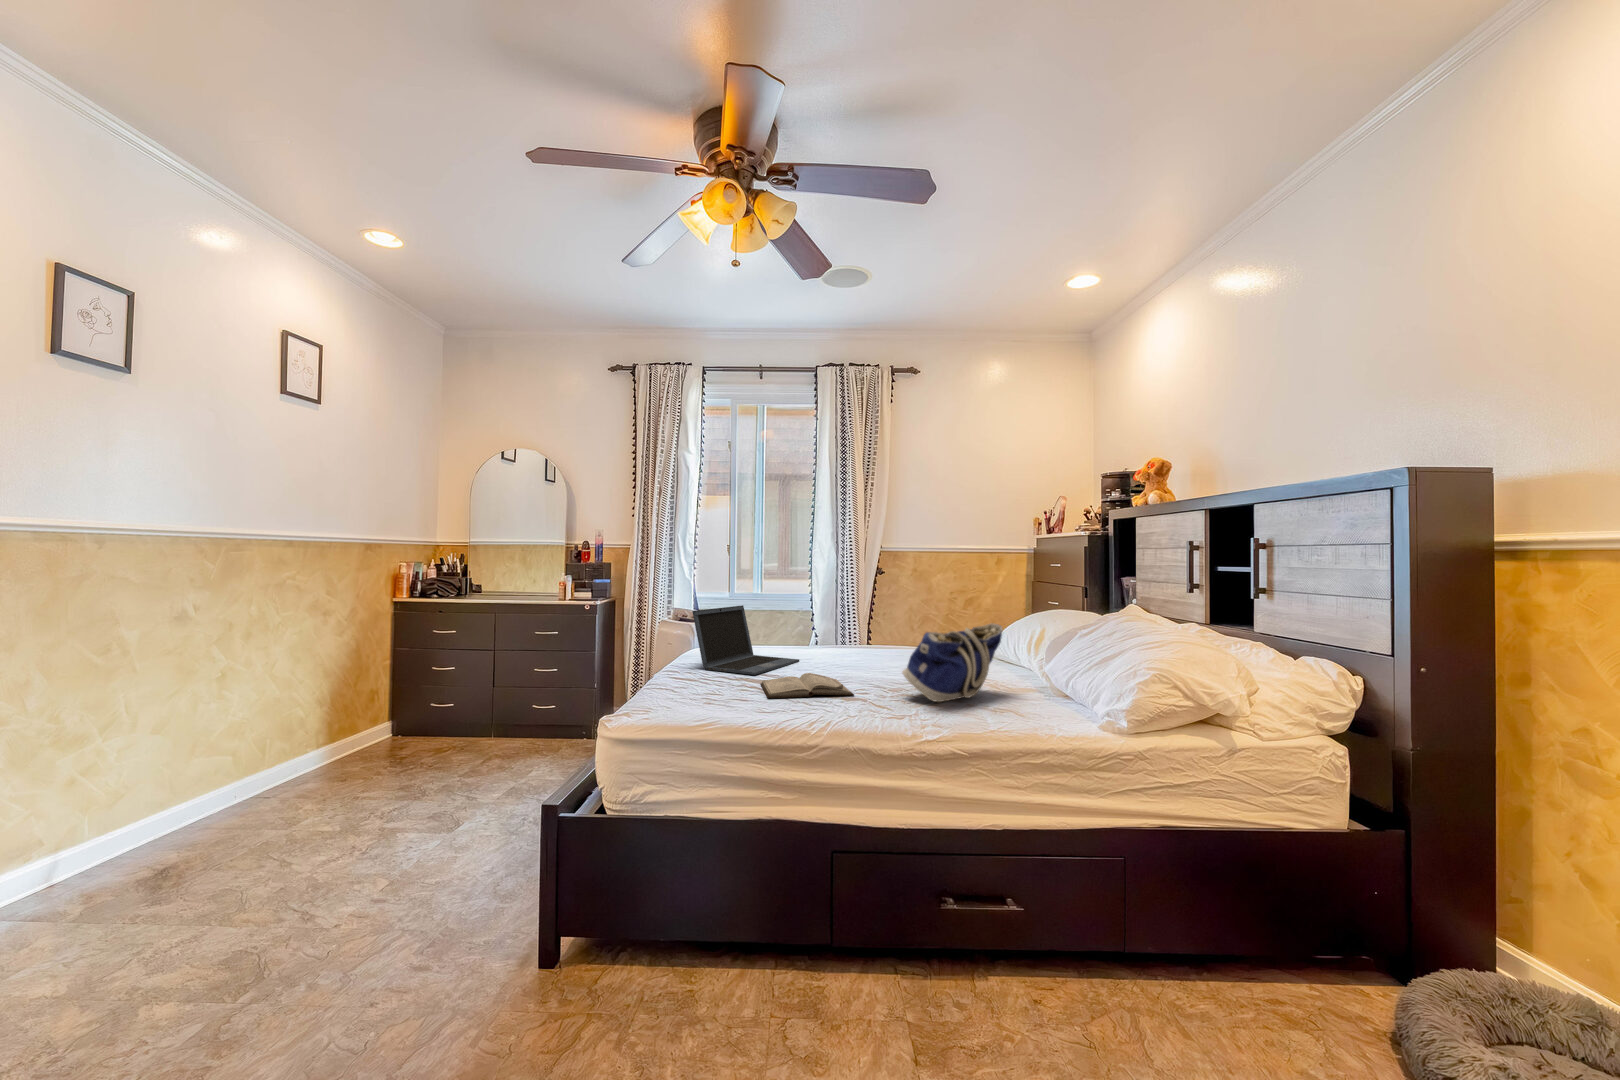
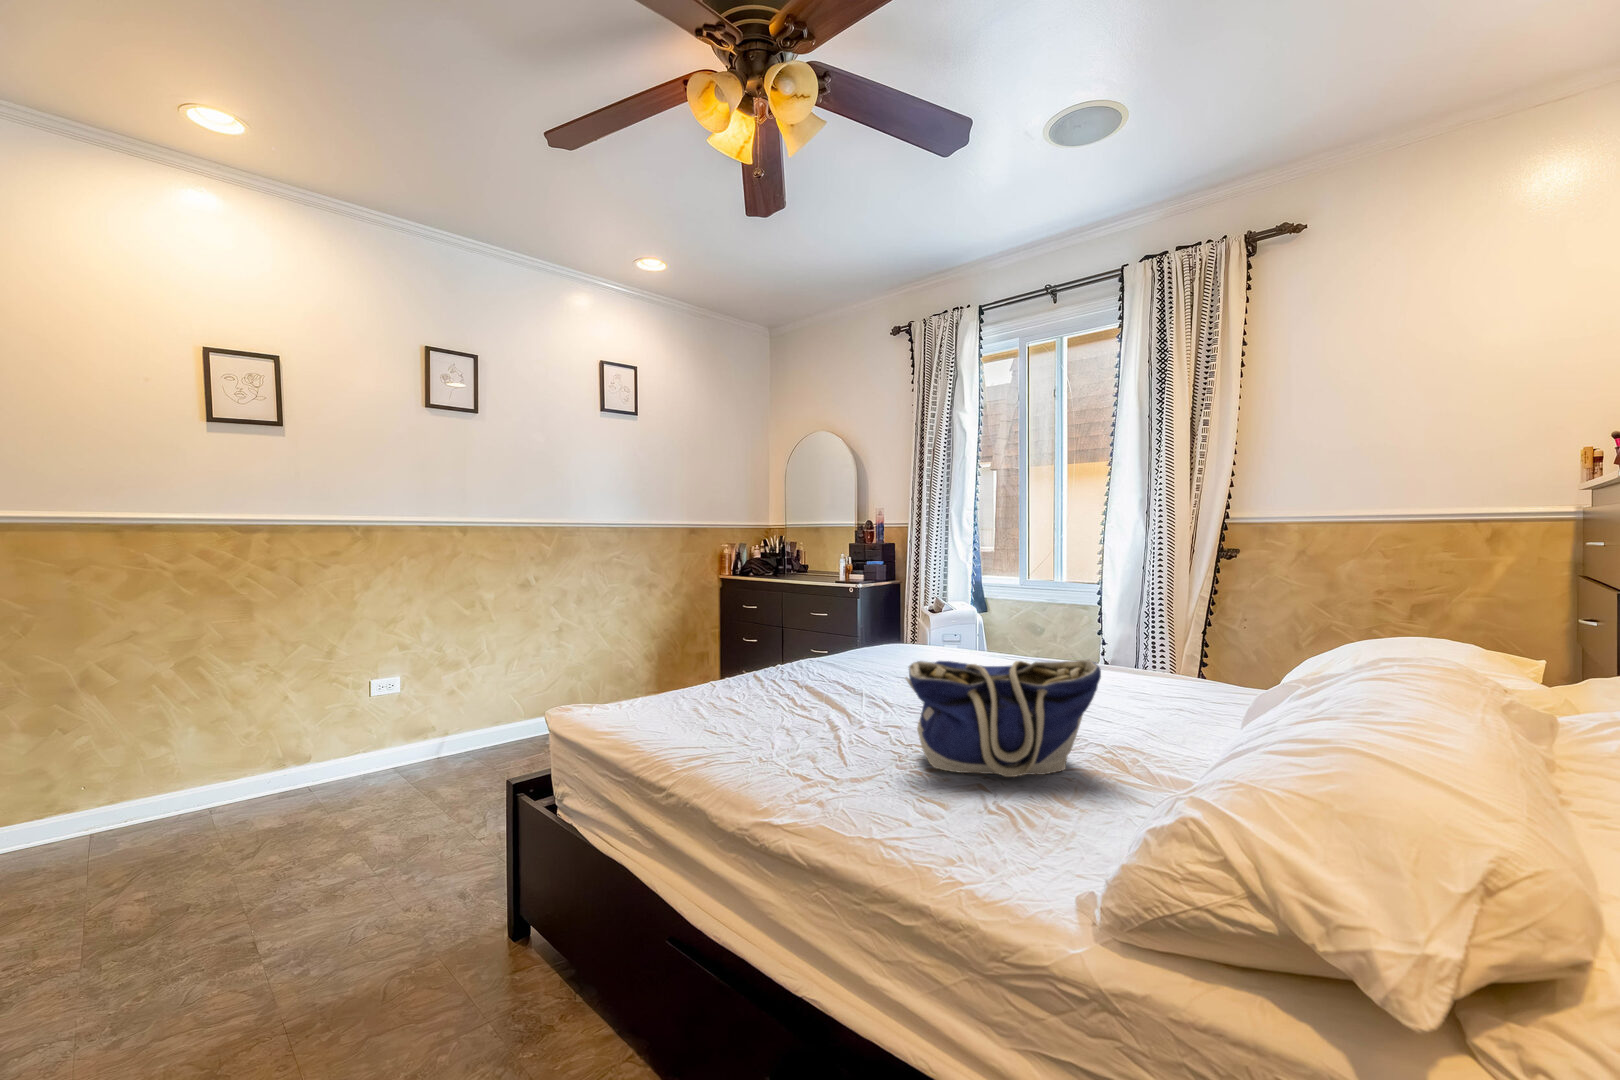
laptop: present [693,605,799,675] -> none [813,599,946,685]
diary: present [761,673,854,698] -> none [777,693,913,735]

